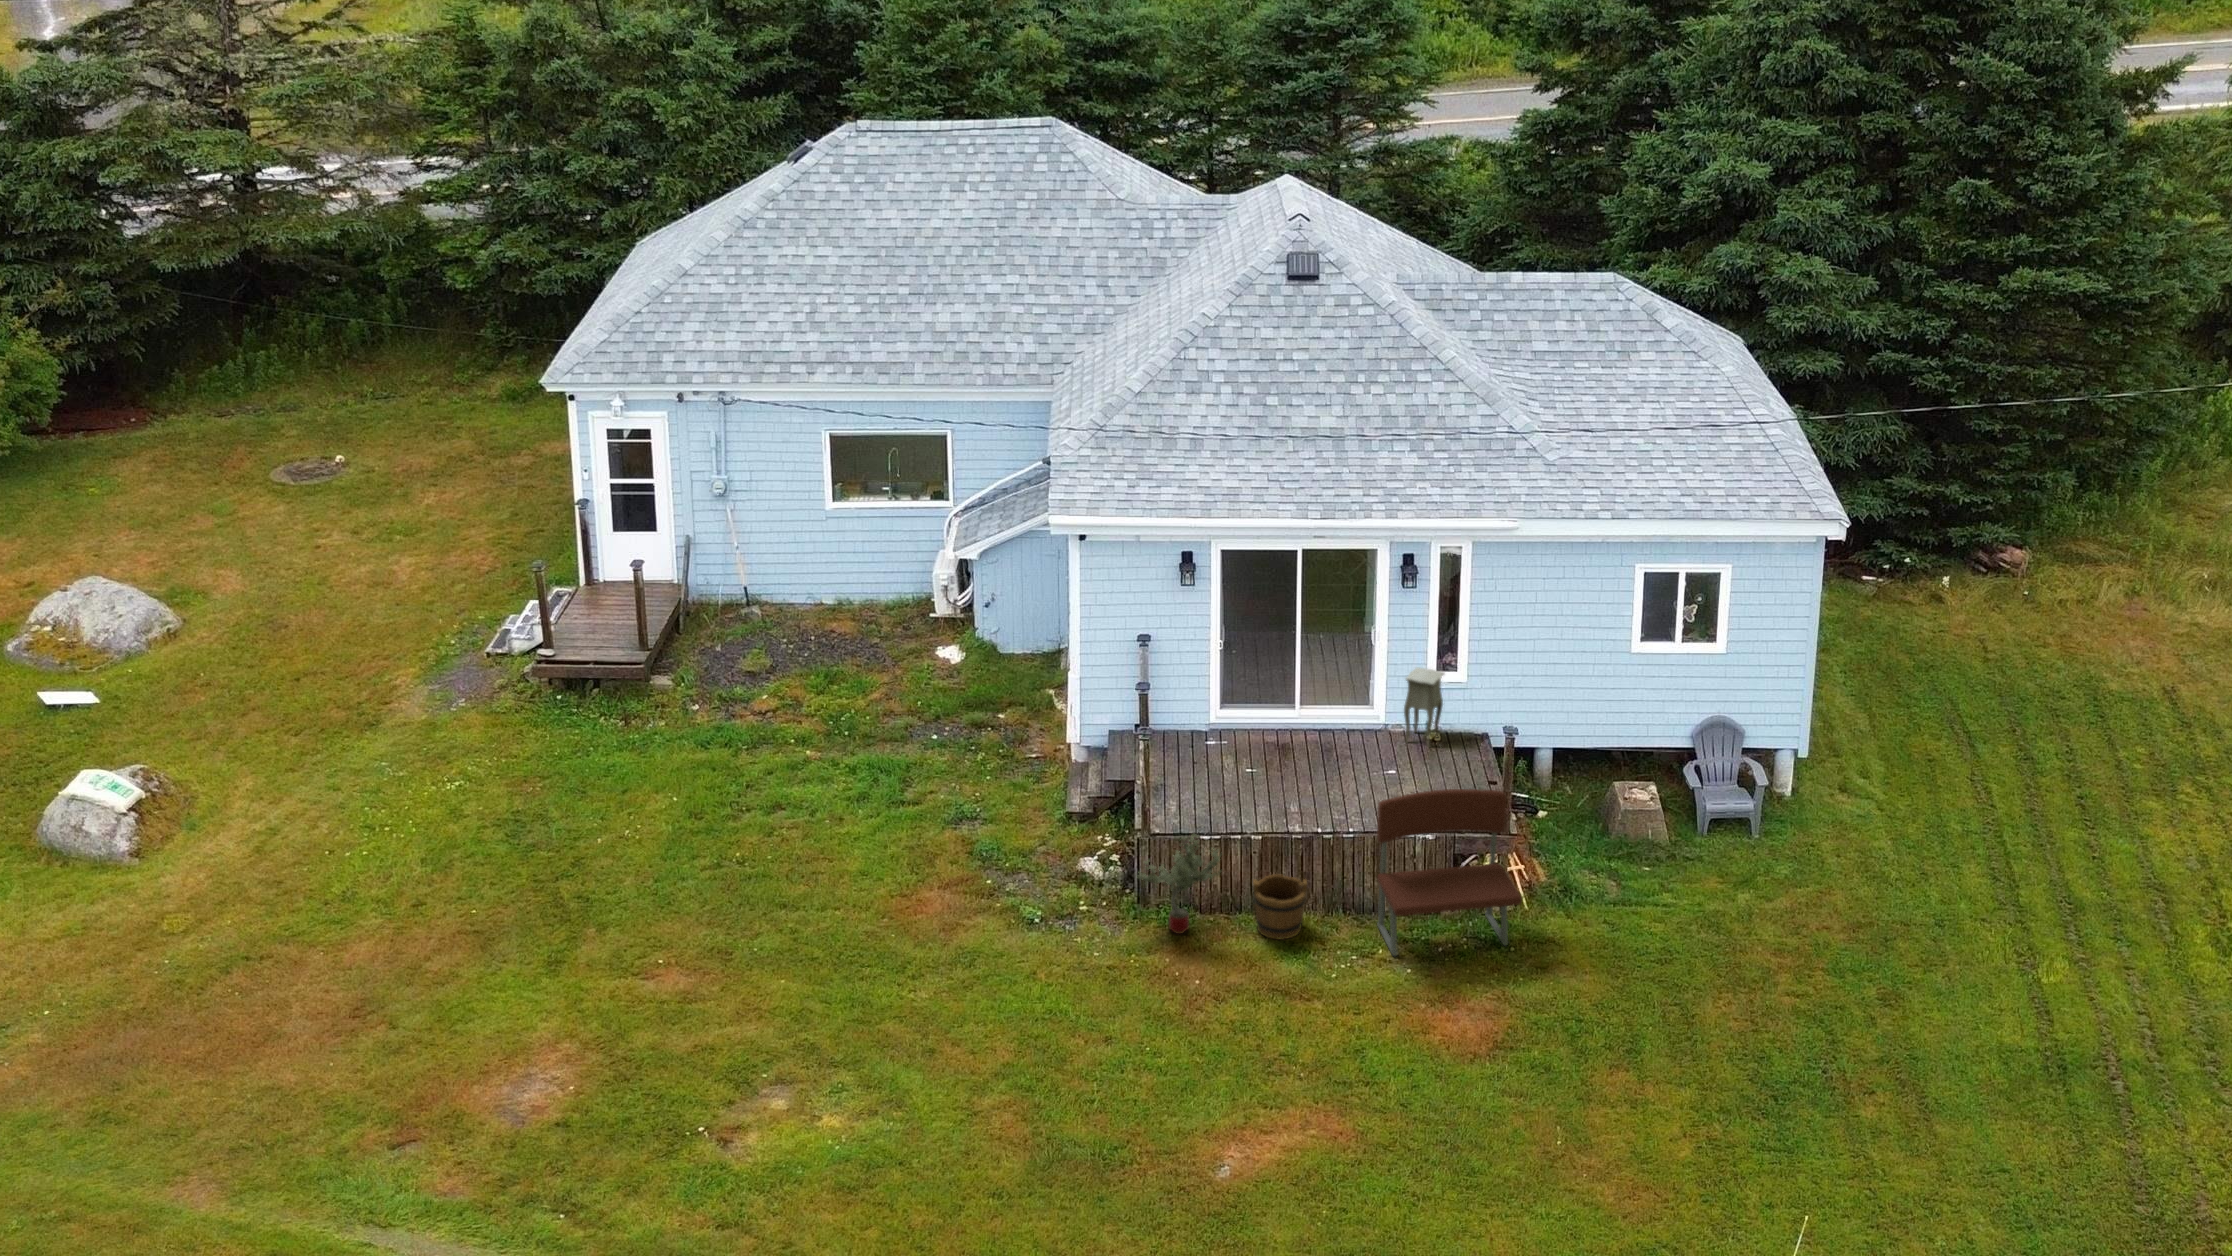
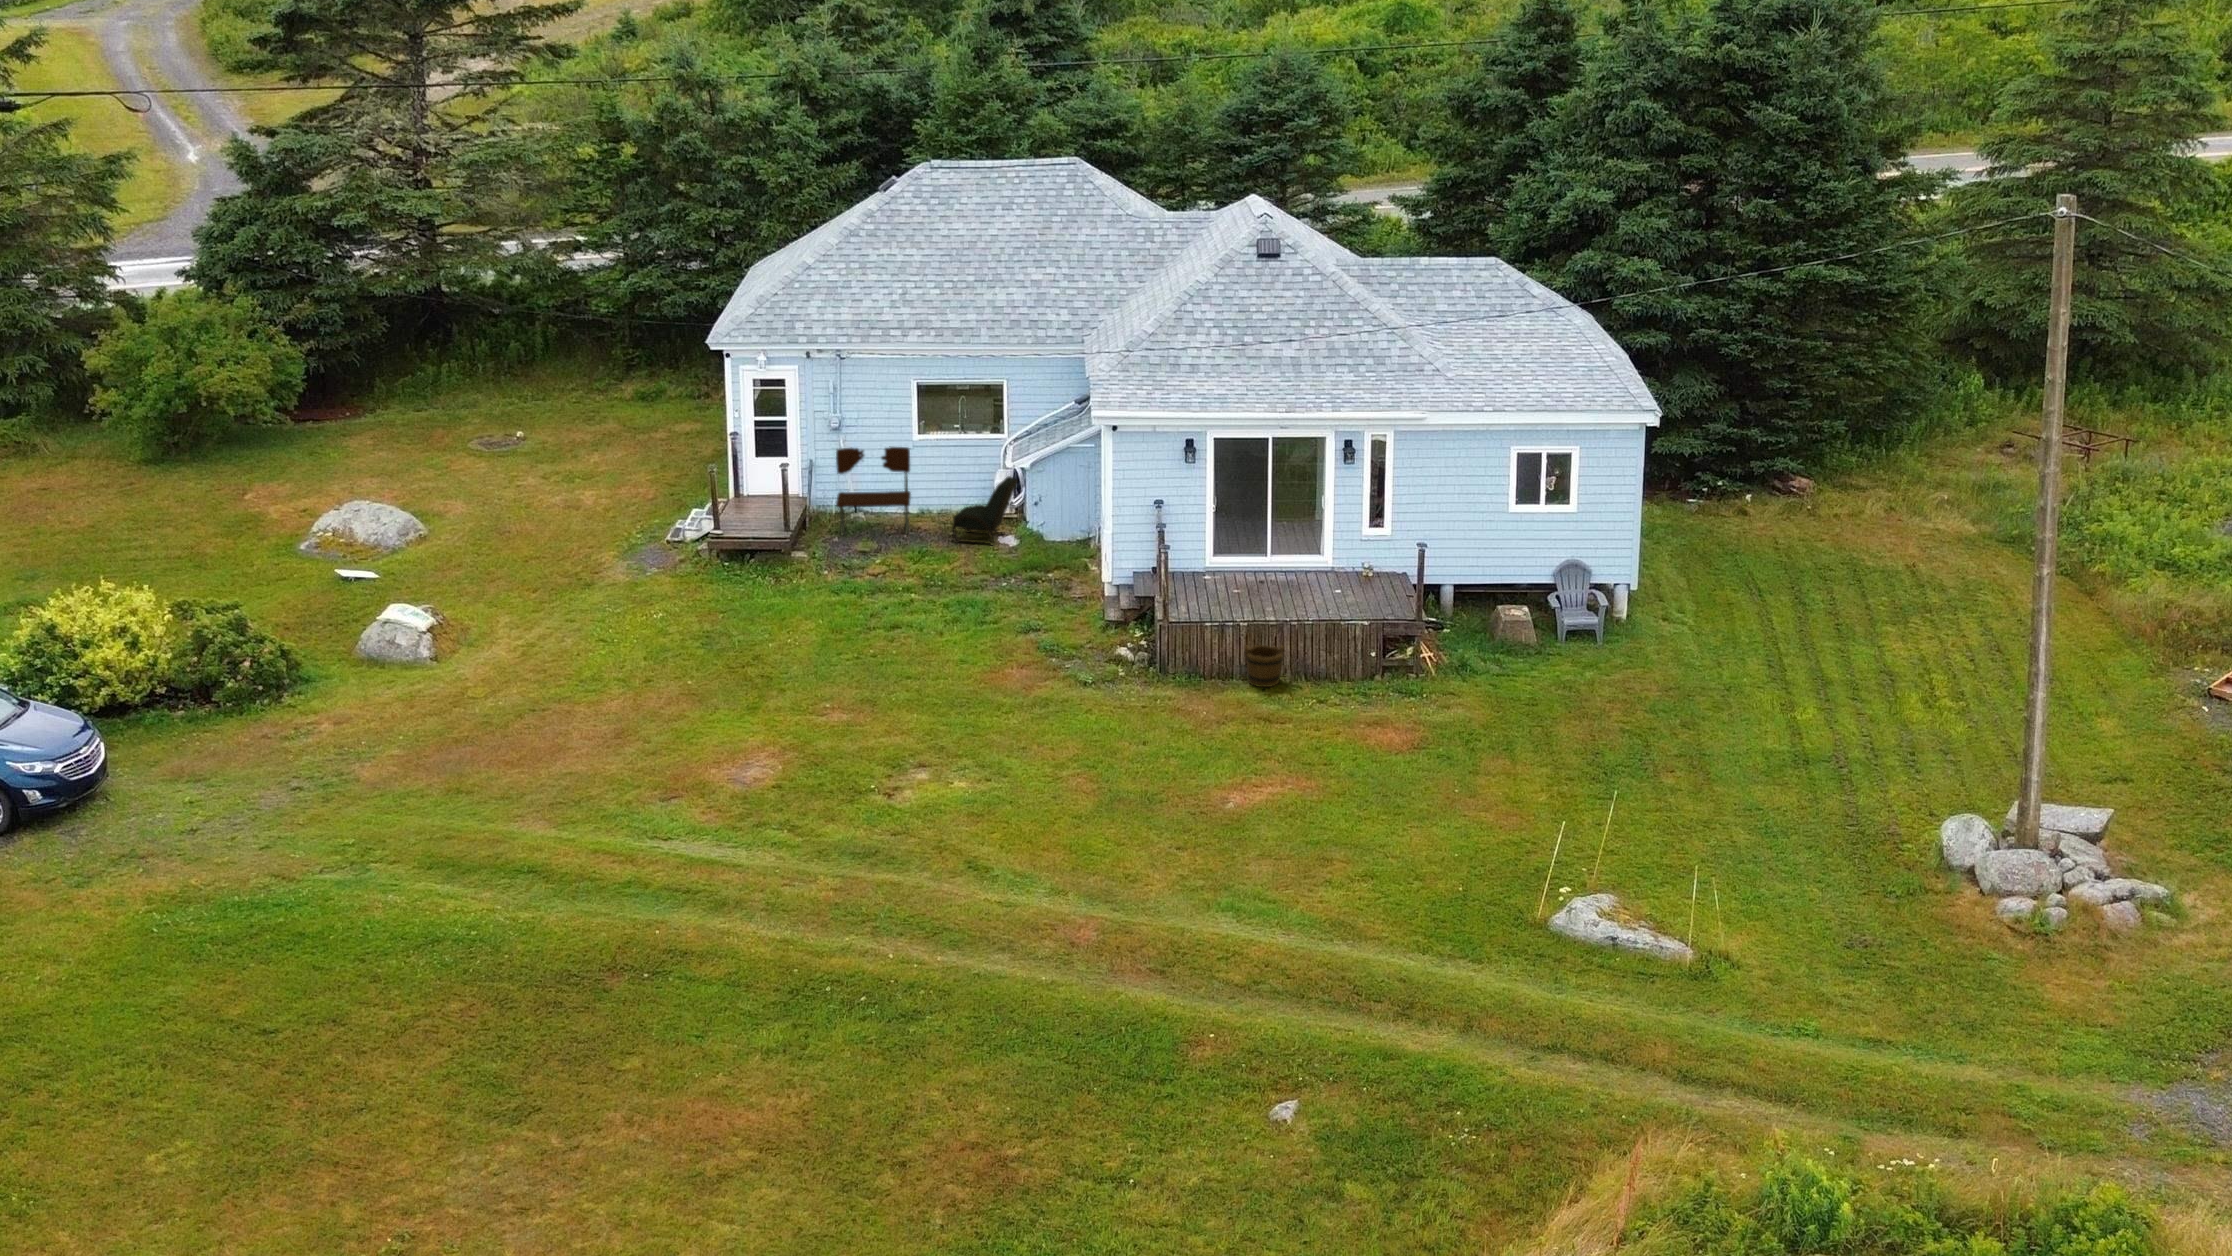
lounge chair: none [876,560,966,656] -> present [951,476,1018,545]
side table: present [1404,667,1444,747] -> none [1348,521,1377,578]
bench: present [1377,789,1522,956] -> present [836,447,911,535]
potted tree: present [1138,834,1221,934] -> none [1163,610,1224,685]

